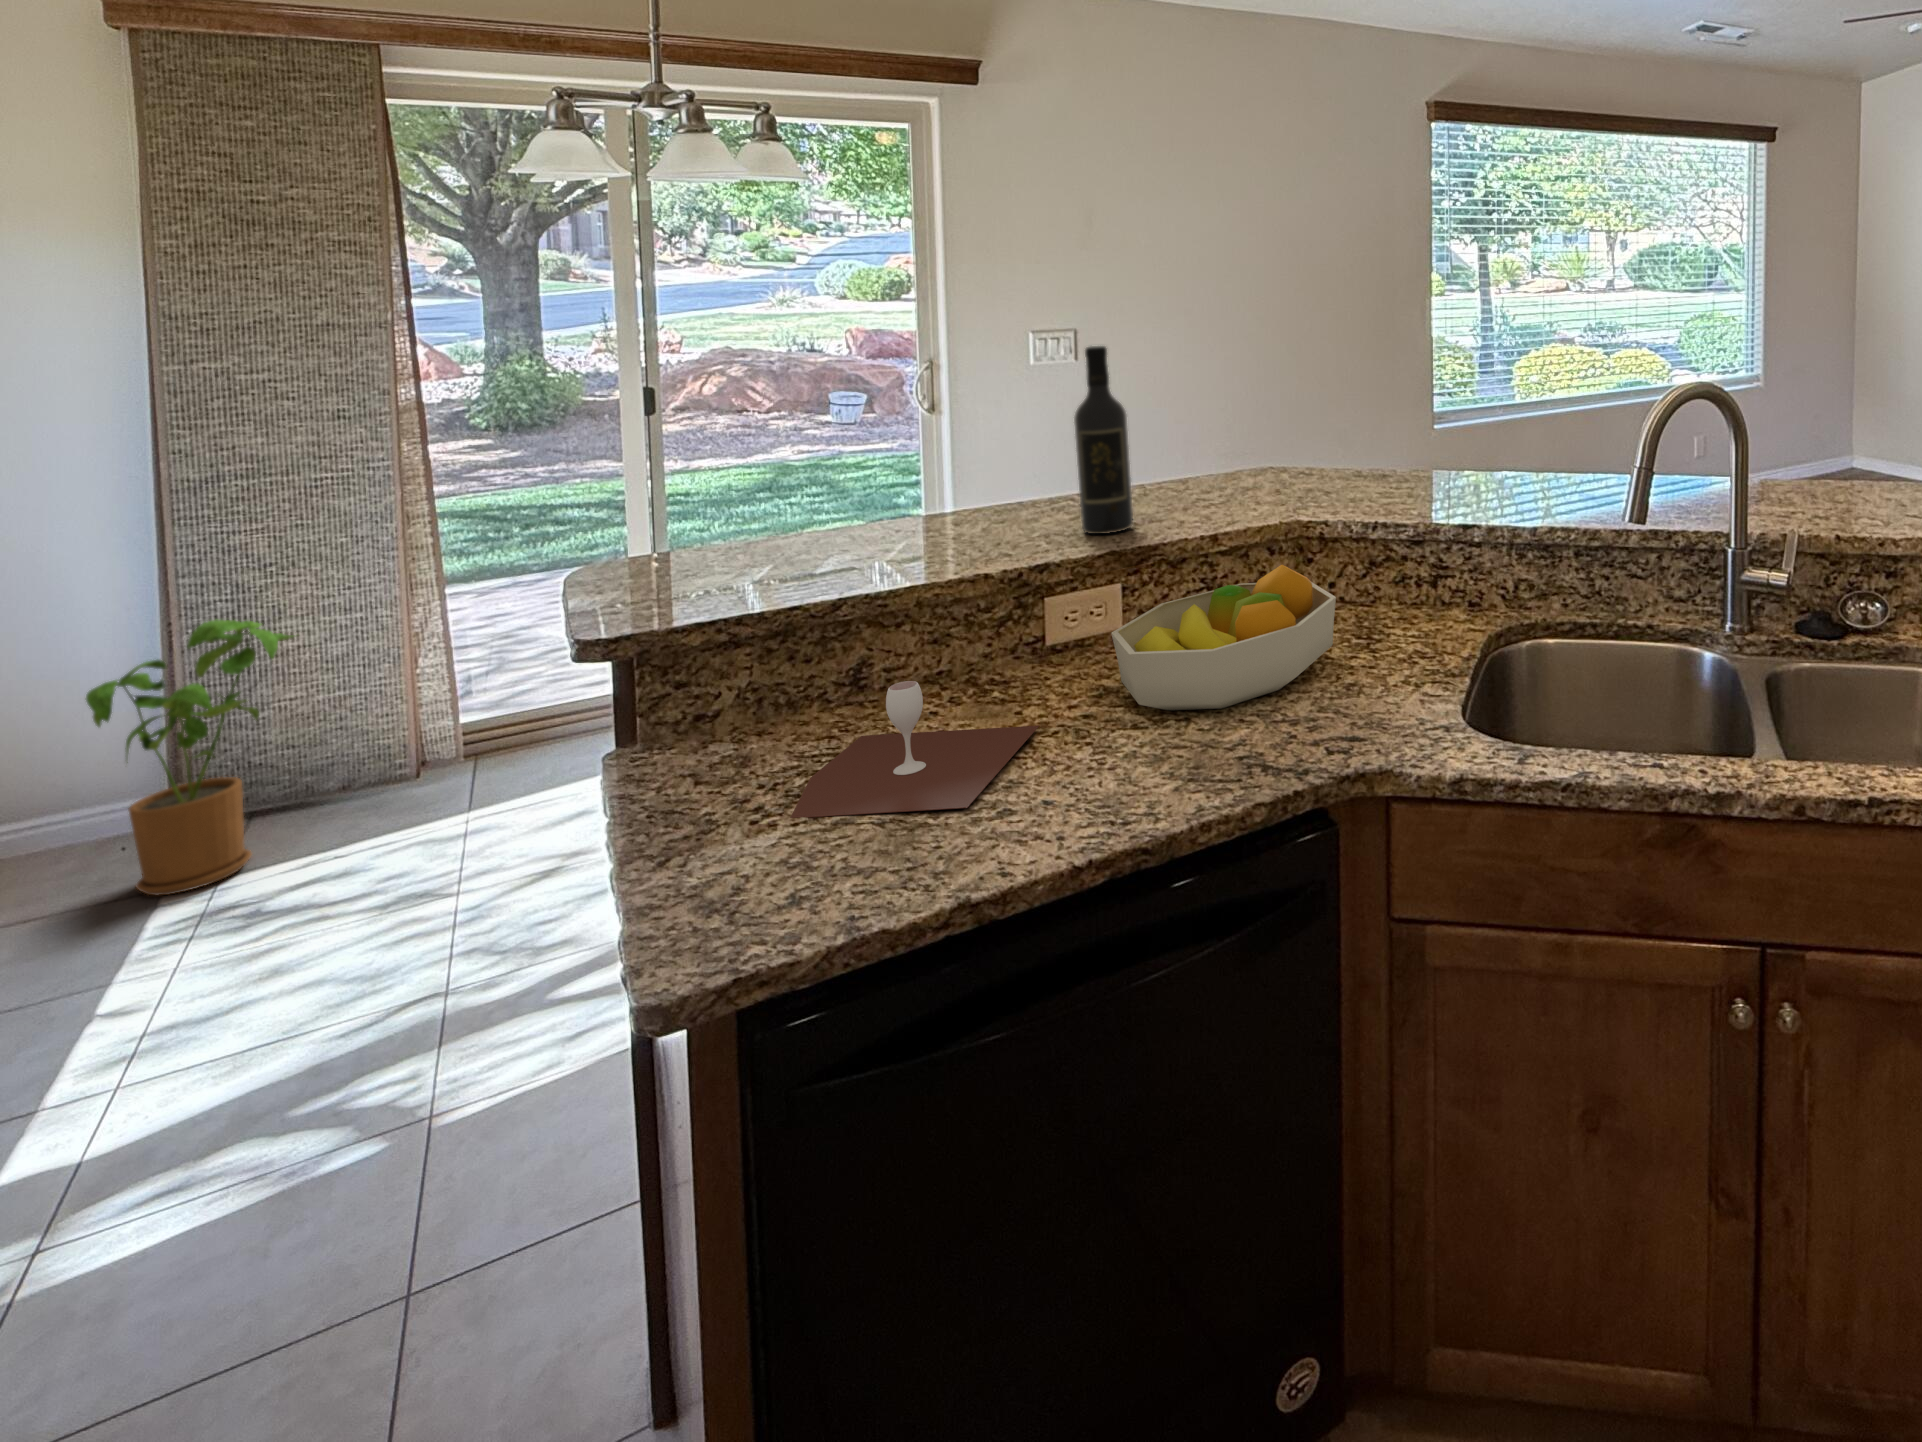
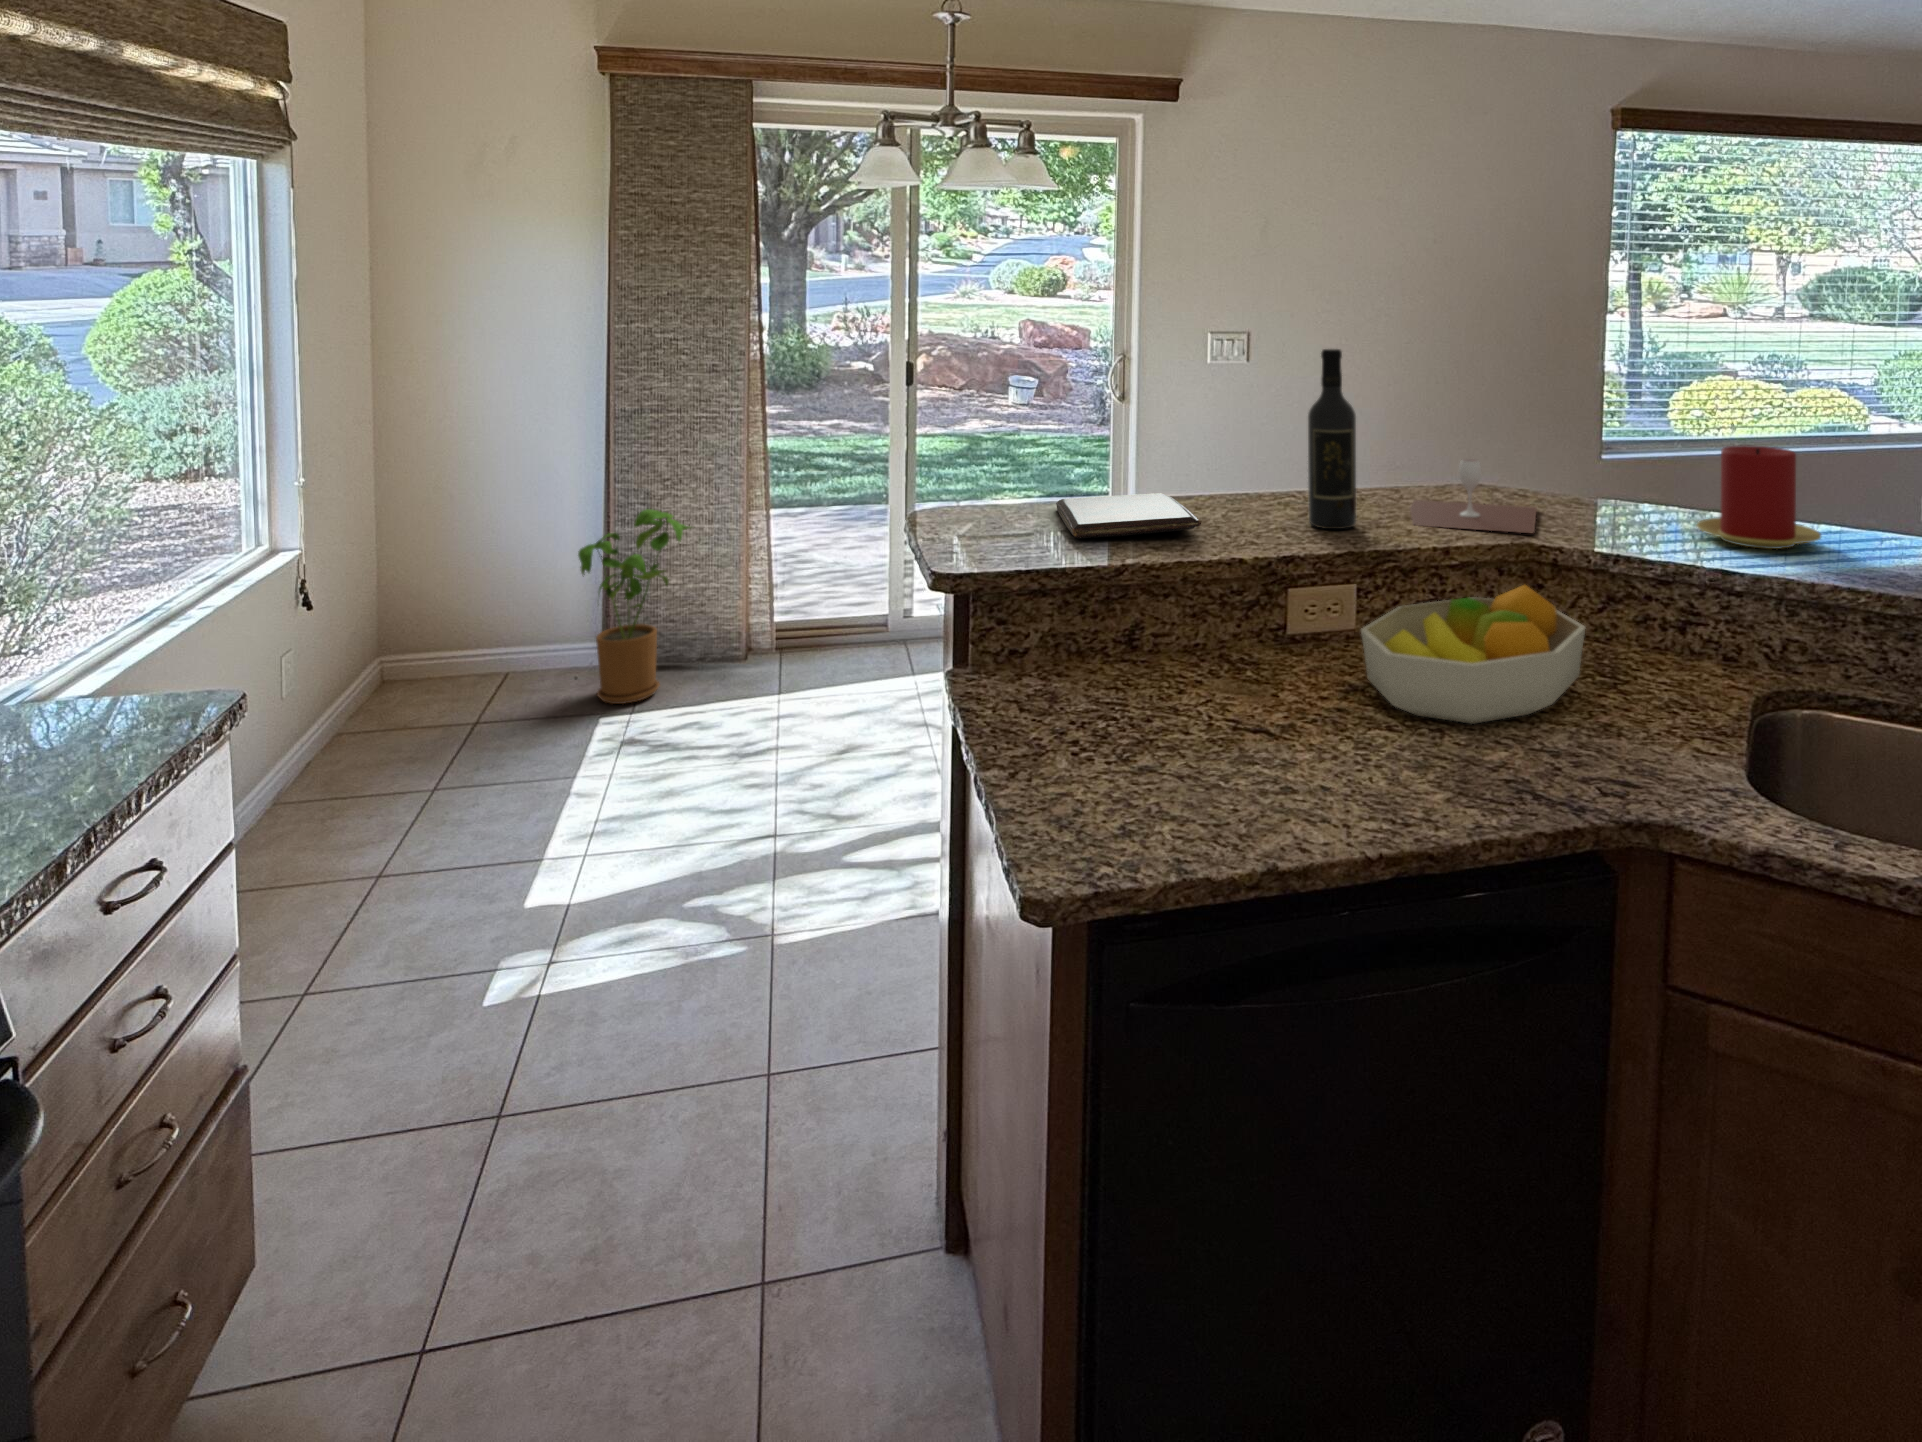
candle: none [1460,410,1560,503] -> present [1697,445,1821,549]
book: none [781,517,950,580] -> present [1056,493,1201,539]
wine glass: present [790,681,1039,818] -> present [1410,459,1537,533]

